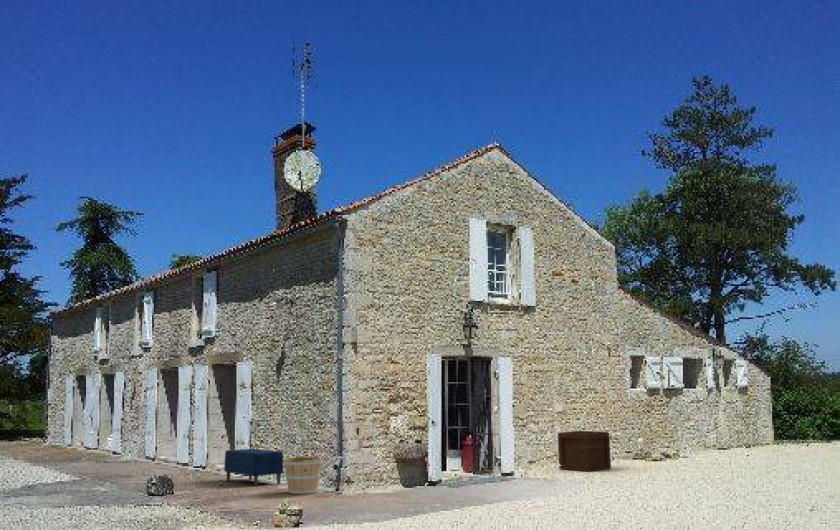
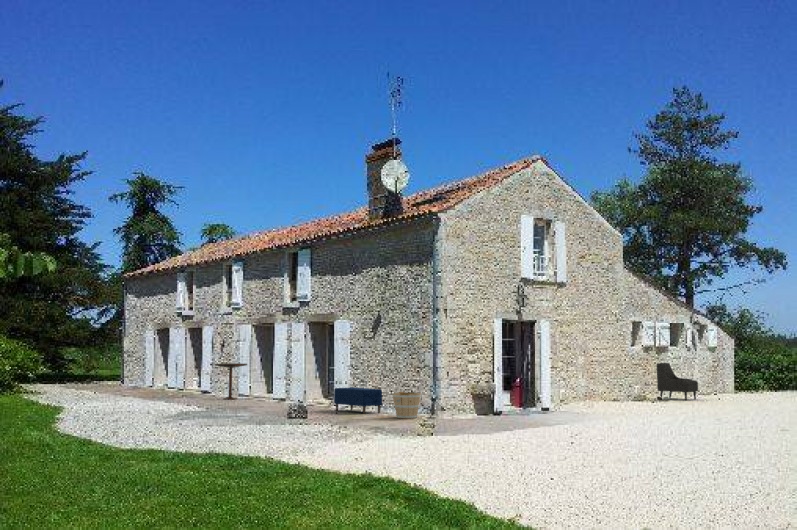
chair: none [665,409,720,458] -> present [657,363,698,401]
pedestal table: none [110,417,153,463] -> present [215,363,247,400]
wooden crate: present [558,431,611,472] -> none [580,378,620,408]

